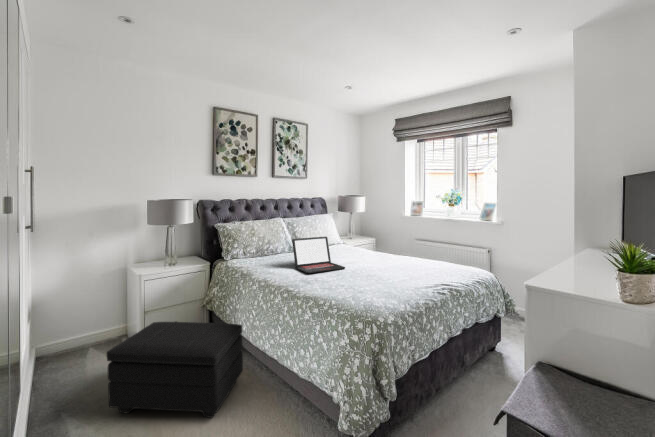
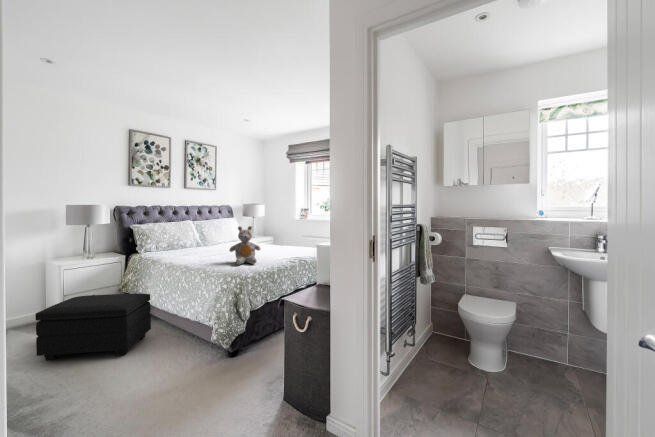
laptop: present [292,237,345,273] -> none [194,232,235,257]
stuffed bear: none [349,237,393,297] -> present [229,226,260,265]

